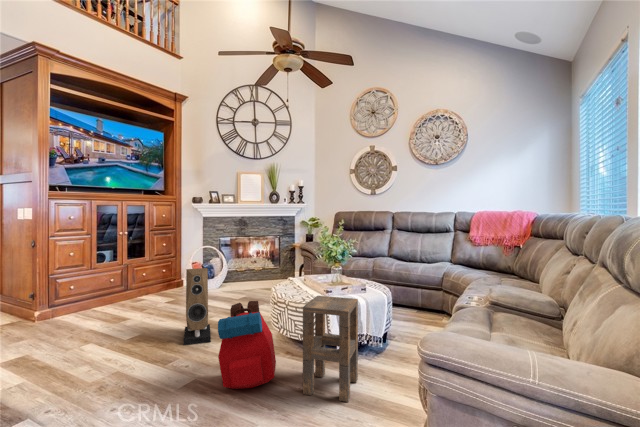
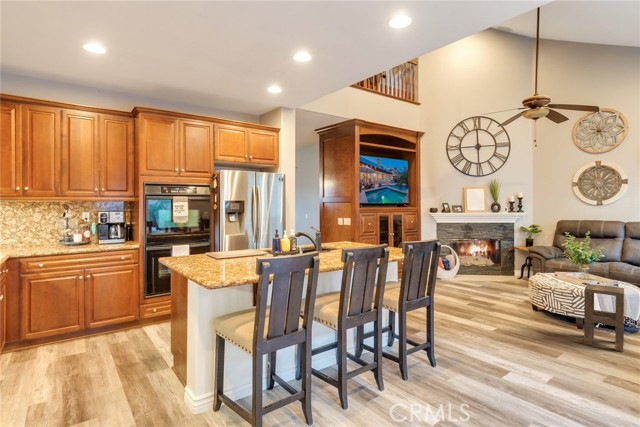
speaker: present [183,268,211,345] -> none [461,262,487,311]
backpack: present [218,301,276,389] -> none [518,284,561,336]

